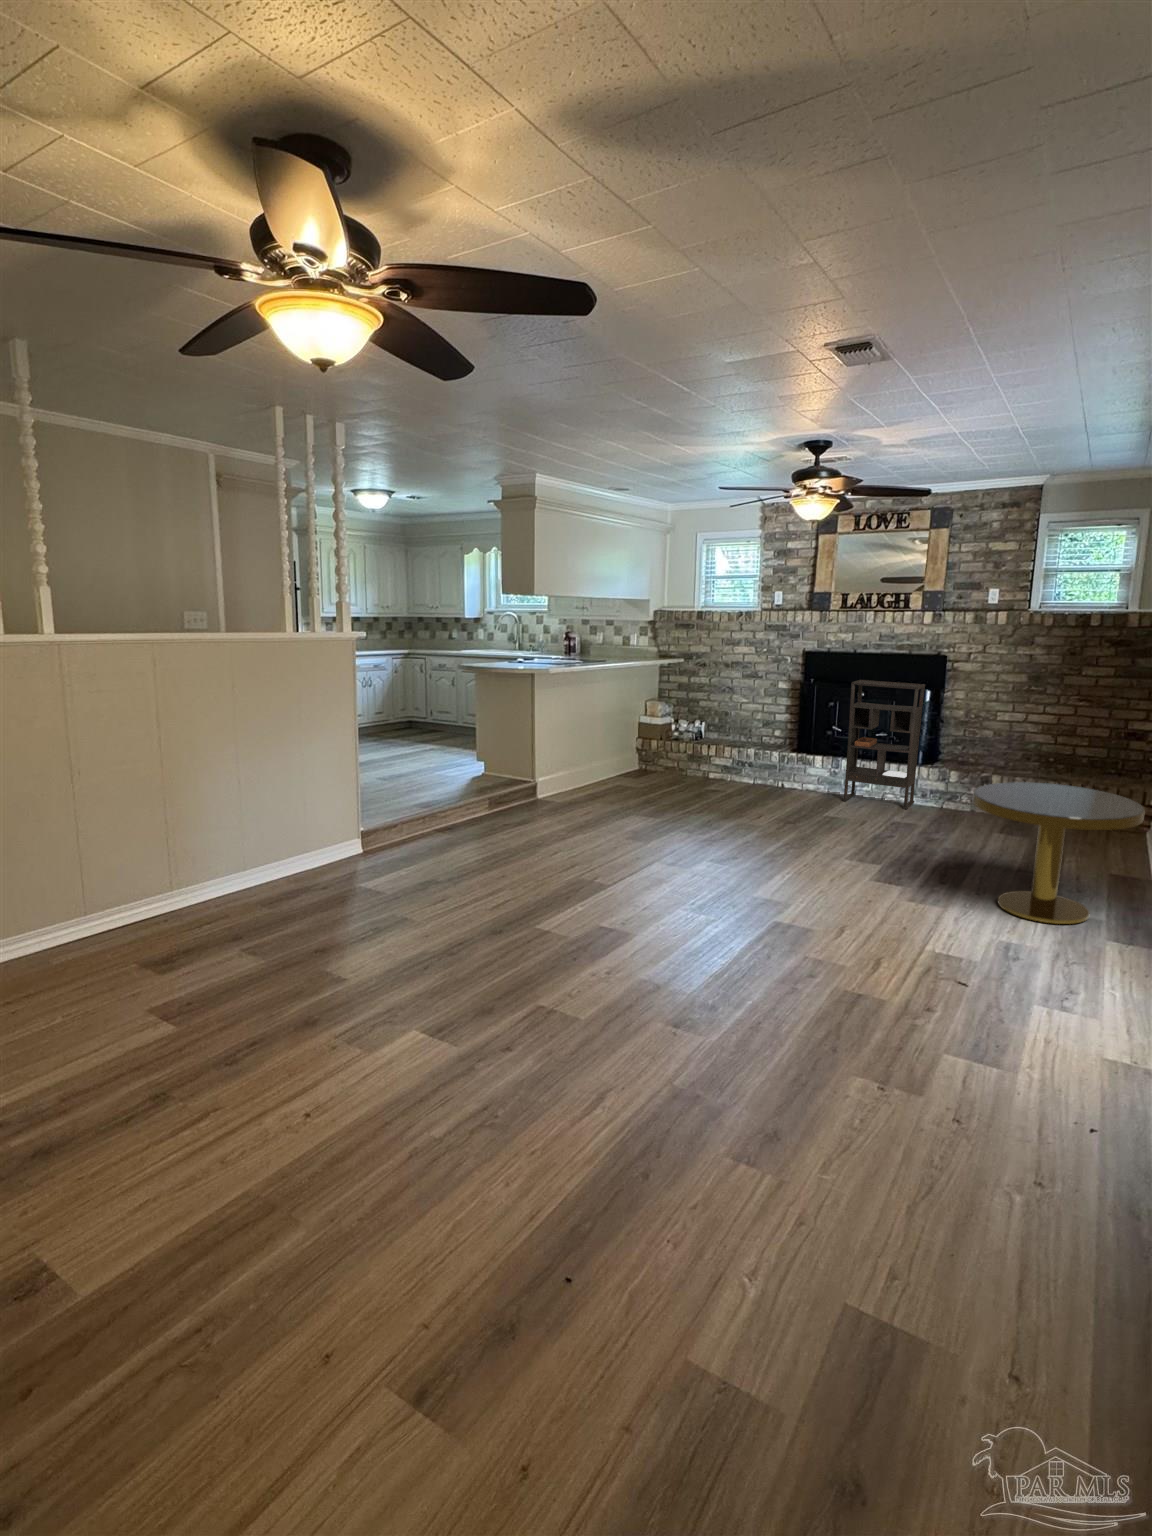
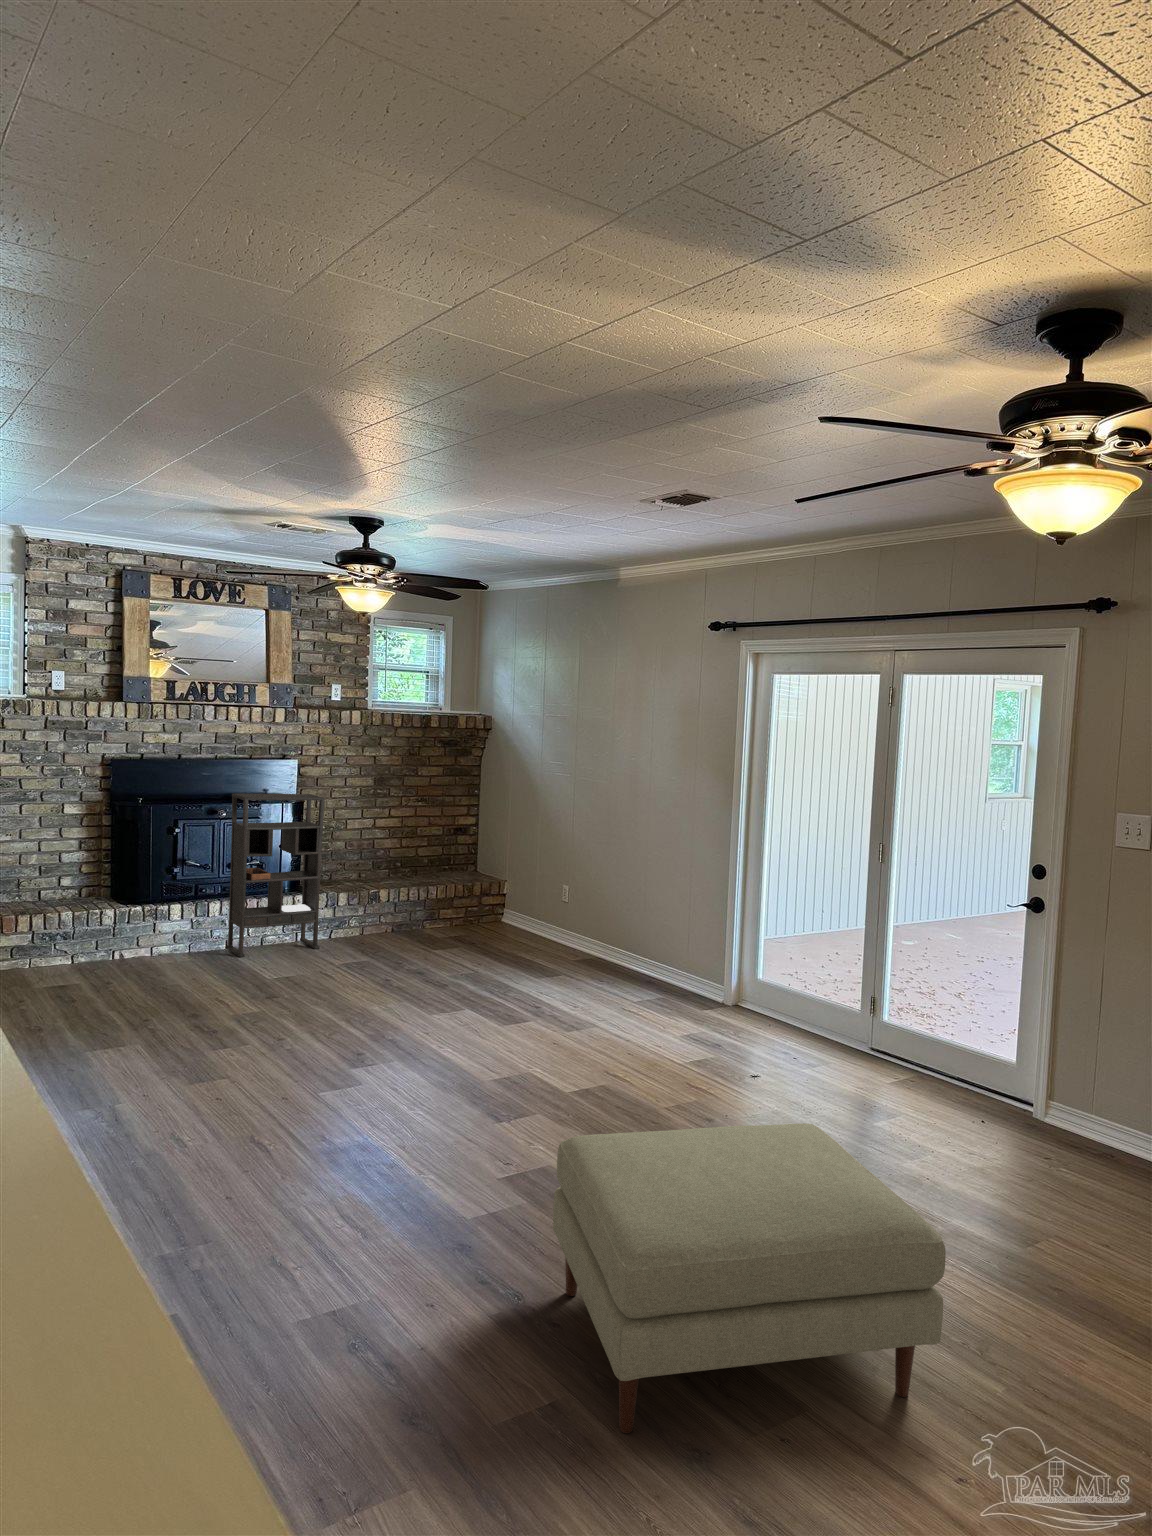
side table: present [973,782,1145,924] -> none [566,877,707,1008]
ottoman: none [381,879,619,1079] -> present [553,1123,946,1433]

